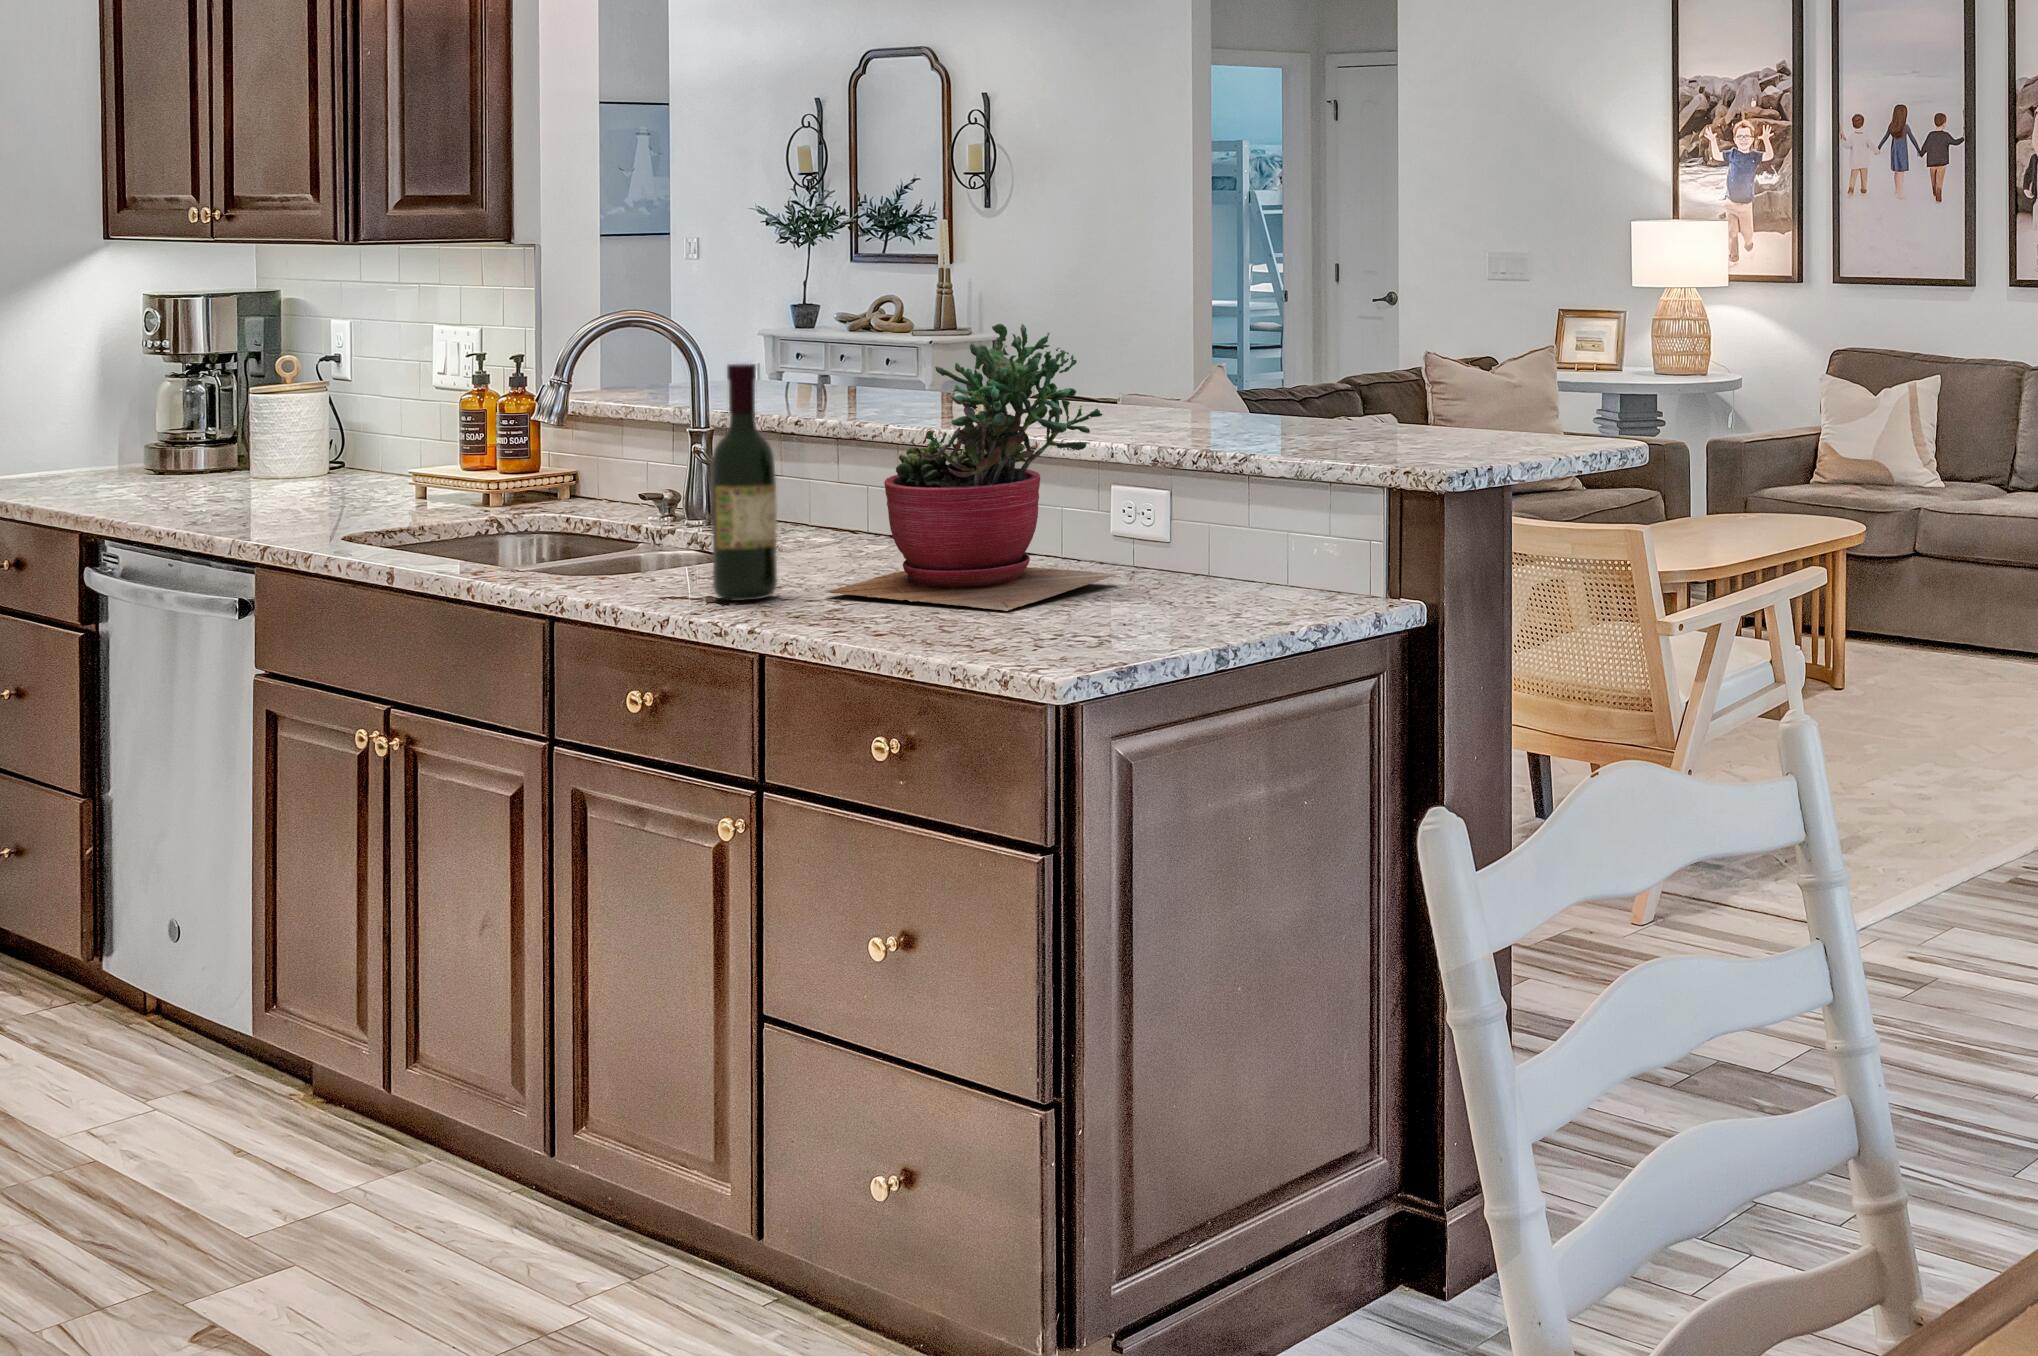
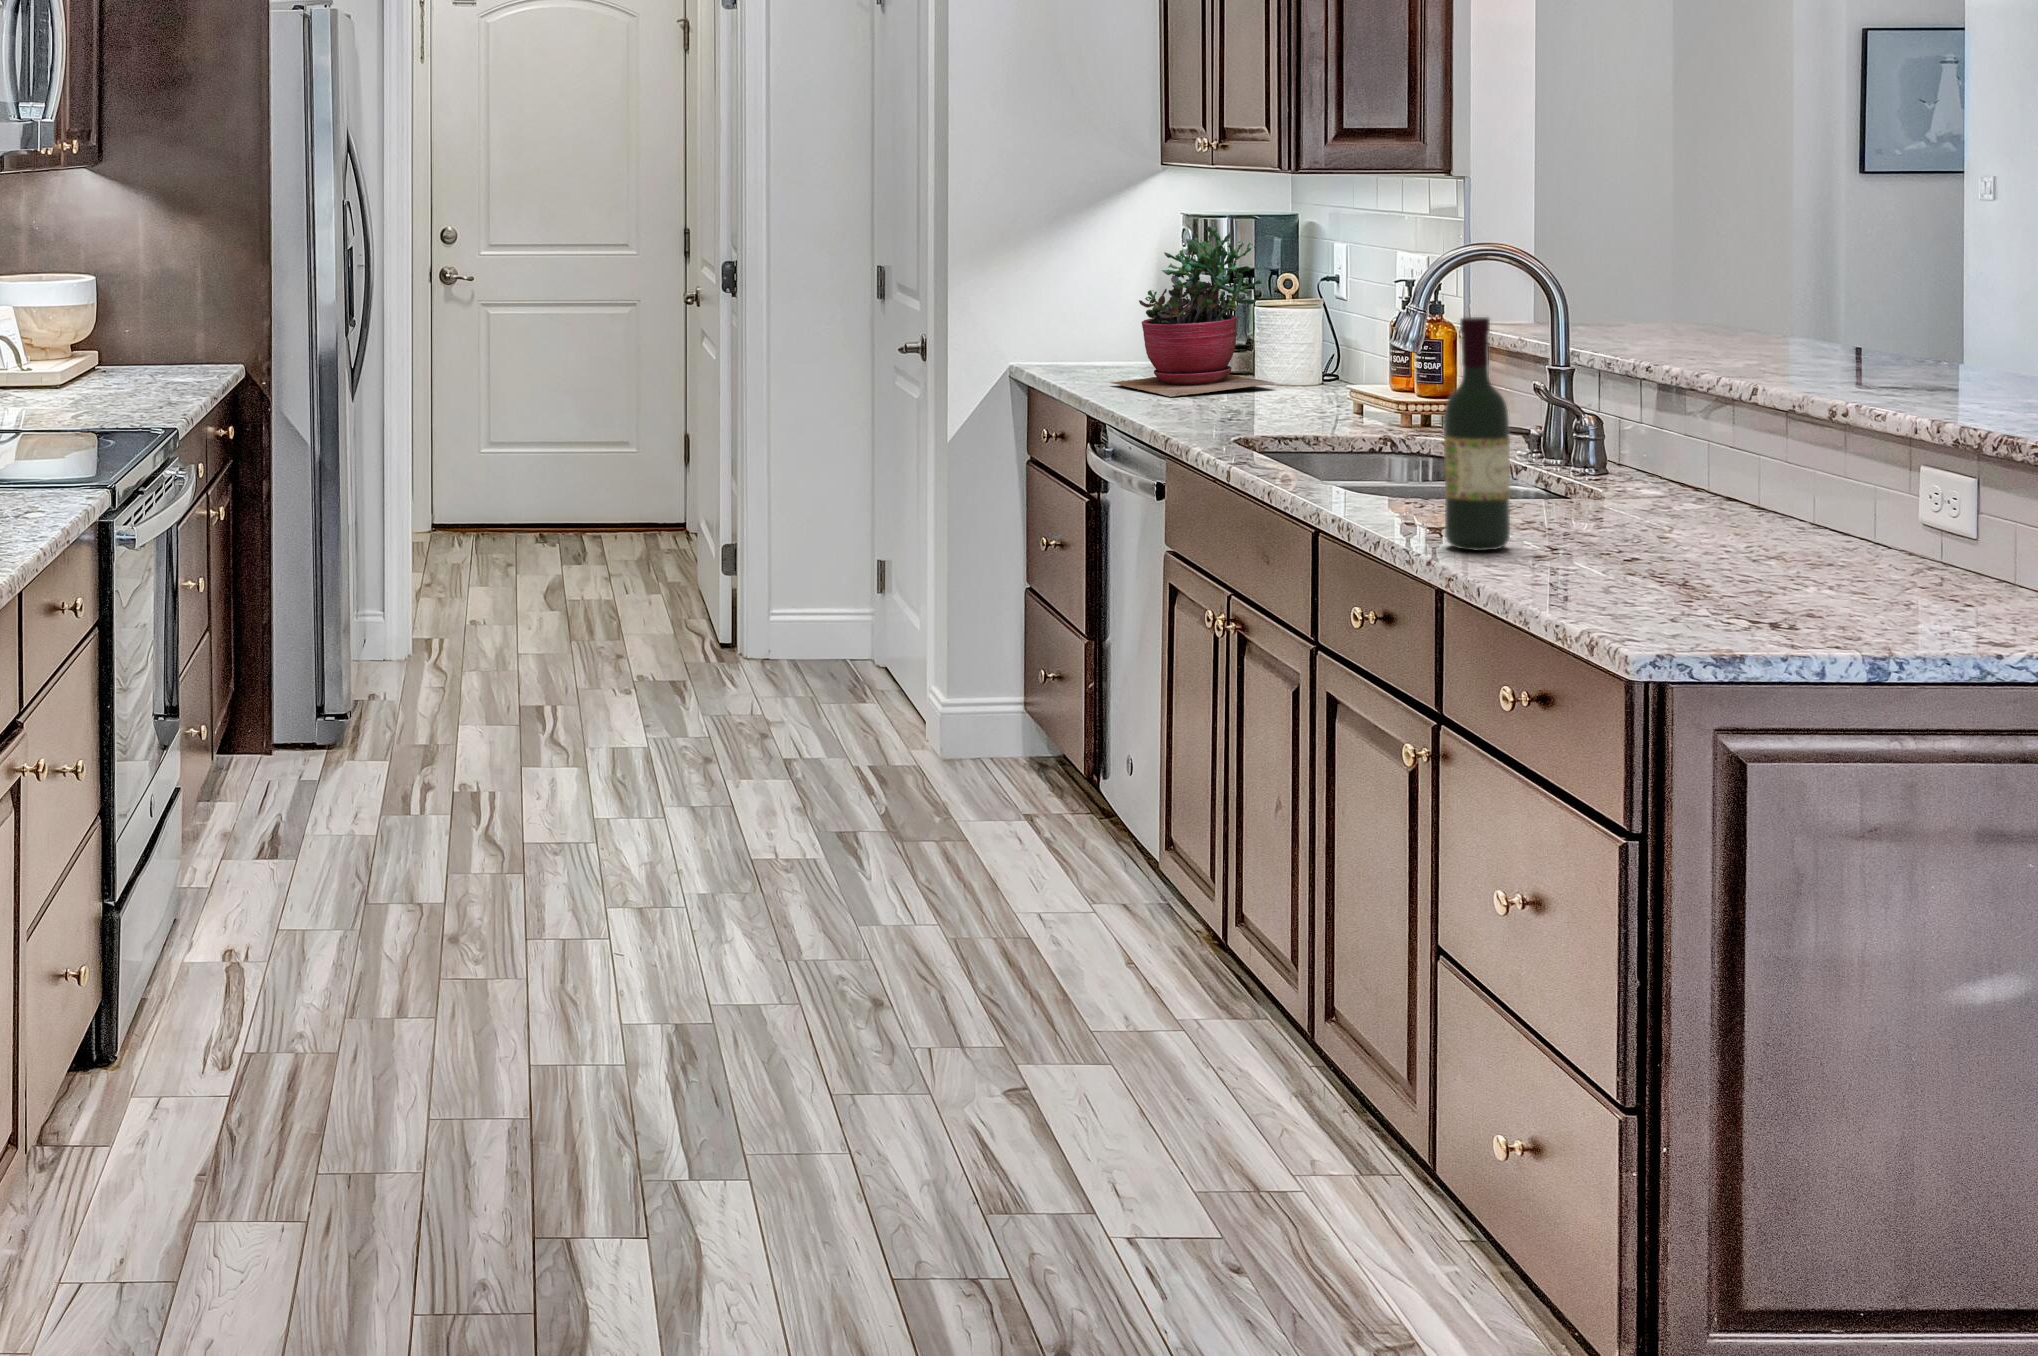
succulent plant: present [826,324,1118,611] -> present [1111,226,1276,397]

